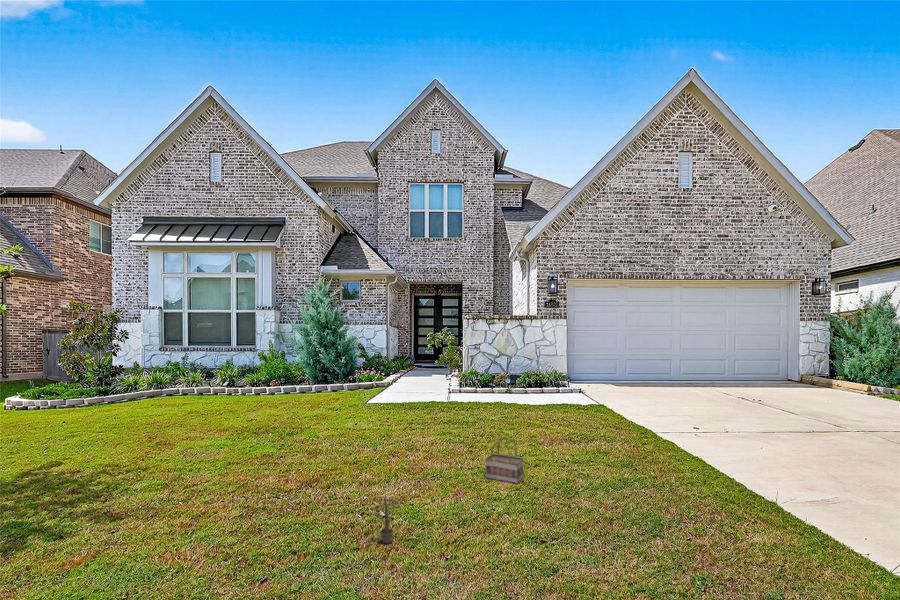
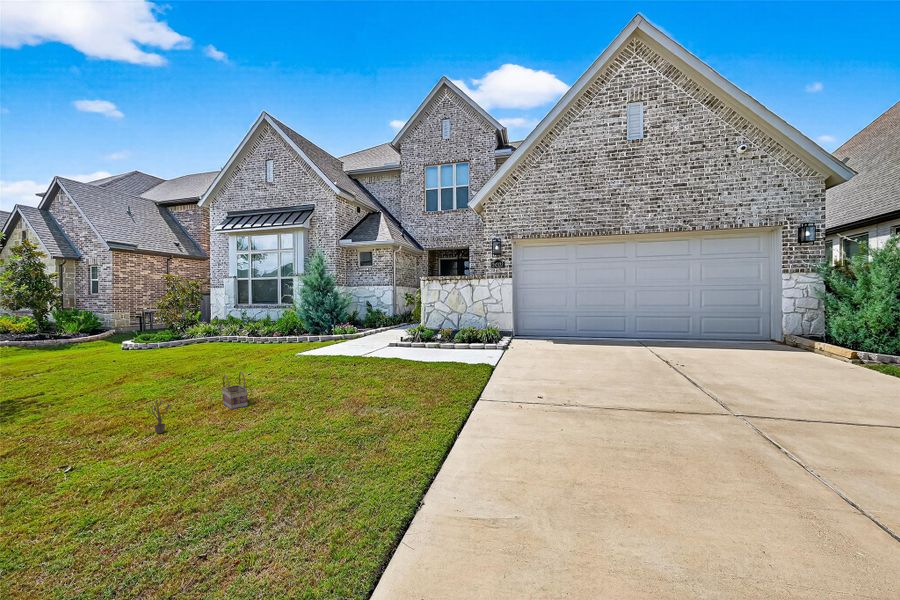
decorative plant: present [367,496,400,545] -> present [147,399,171,434]

